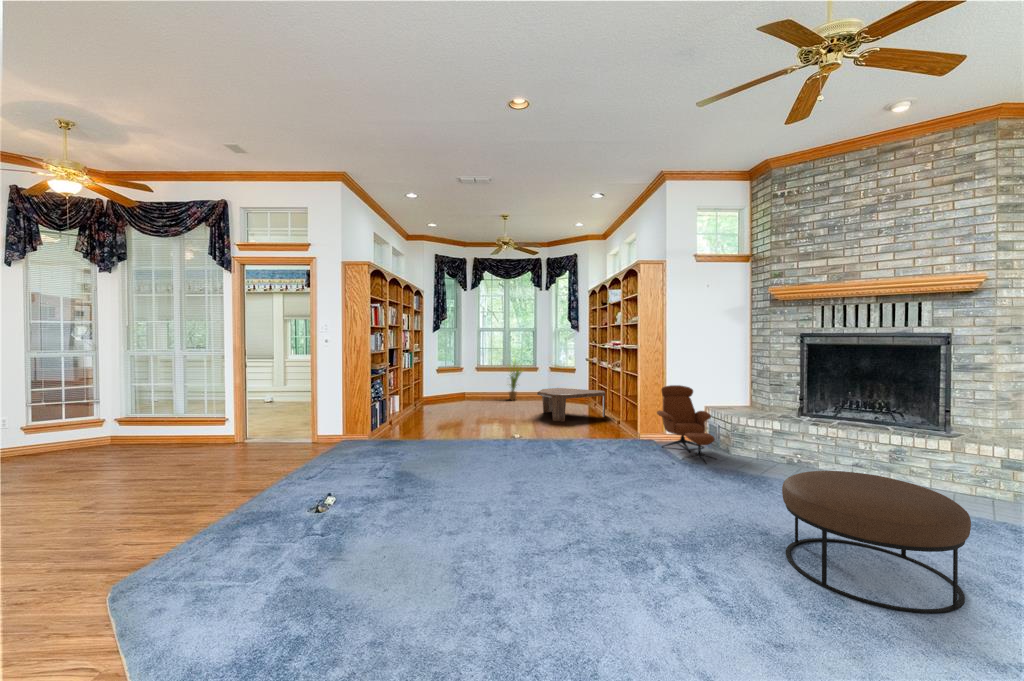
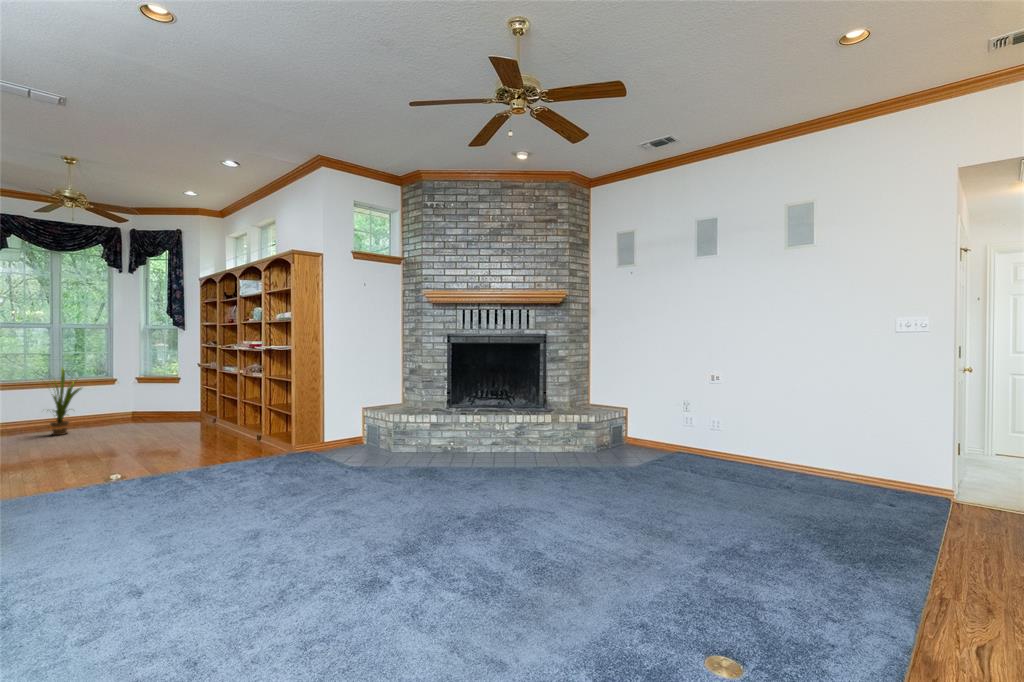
lounge chair: present [657,385,716,464] -> none [314,389,384,469]
coffee table: present [537,388,605,422] -> none [120,405,233,454]
ottoman: present [782,471,971,614] -> none [479,446,602,553]

